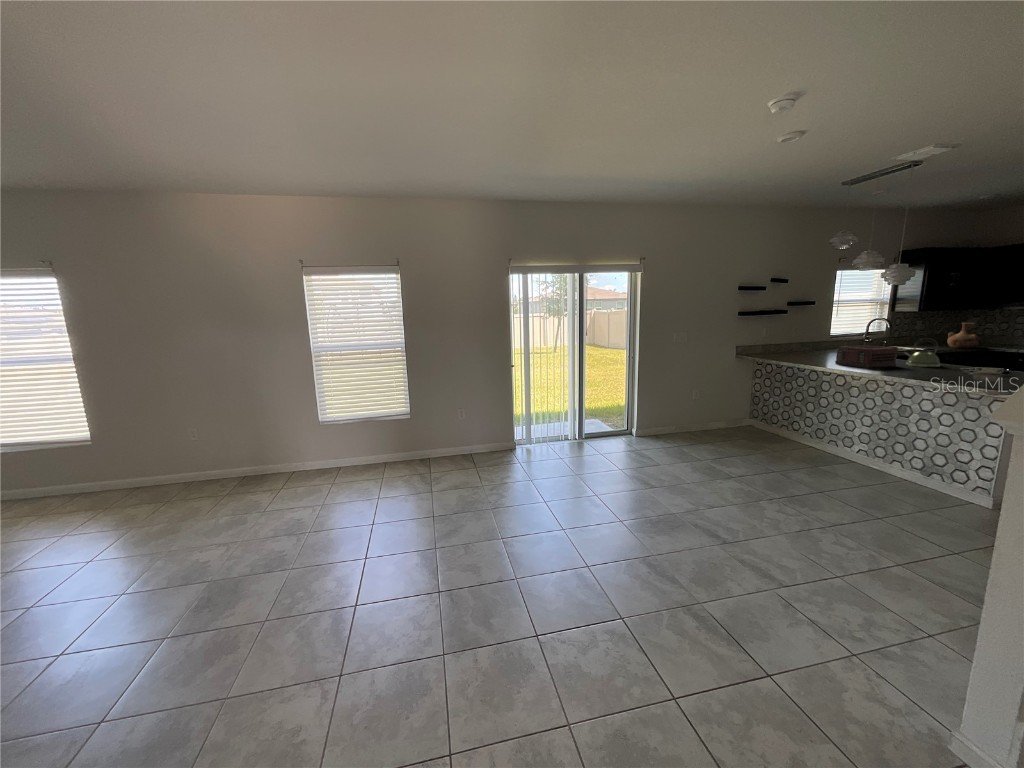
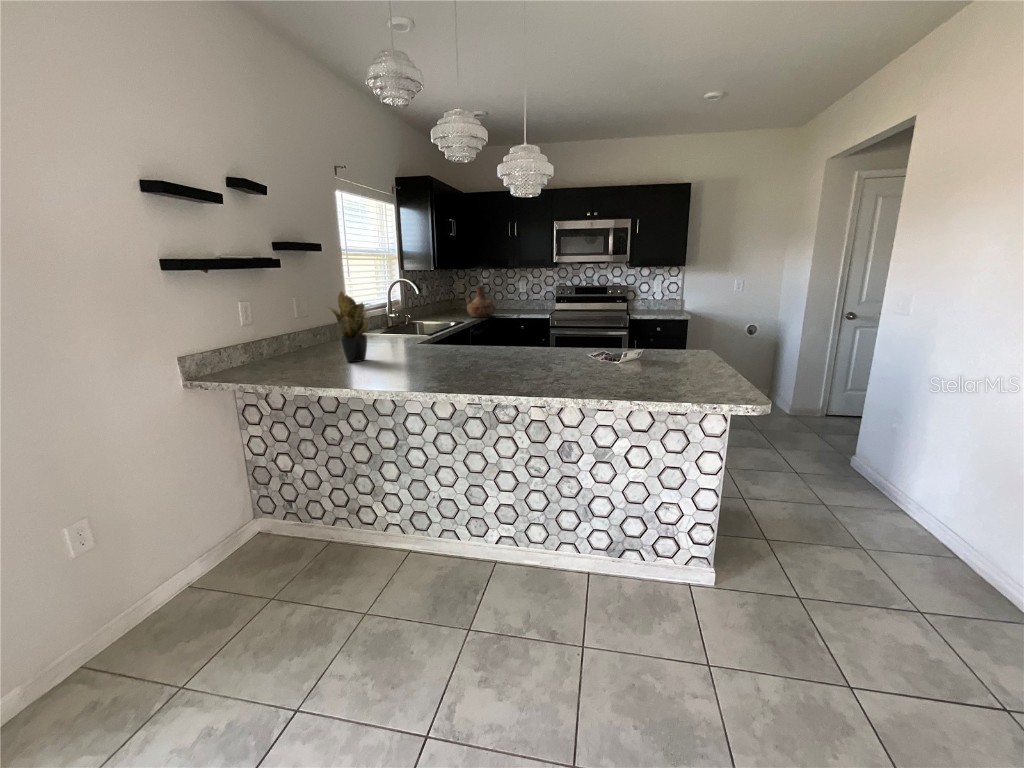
potted plant: none [799,325,825,358] -> present [327,291,368,362]
kettle: present [904,341,940,367] -> none [505,304,553,356]
toaster: present [835,345,897,368] -> none [427,325,515,377]

